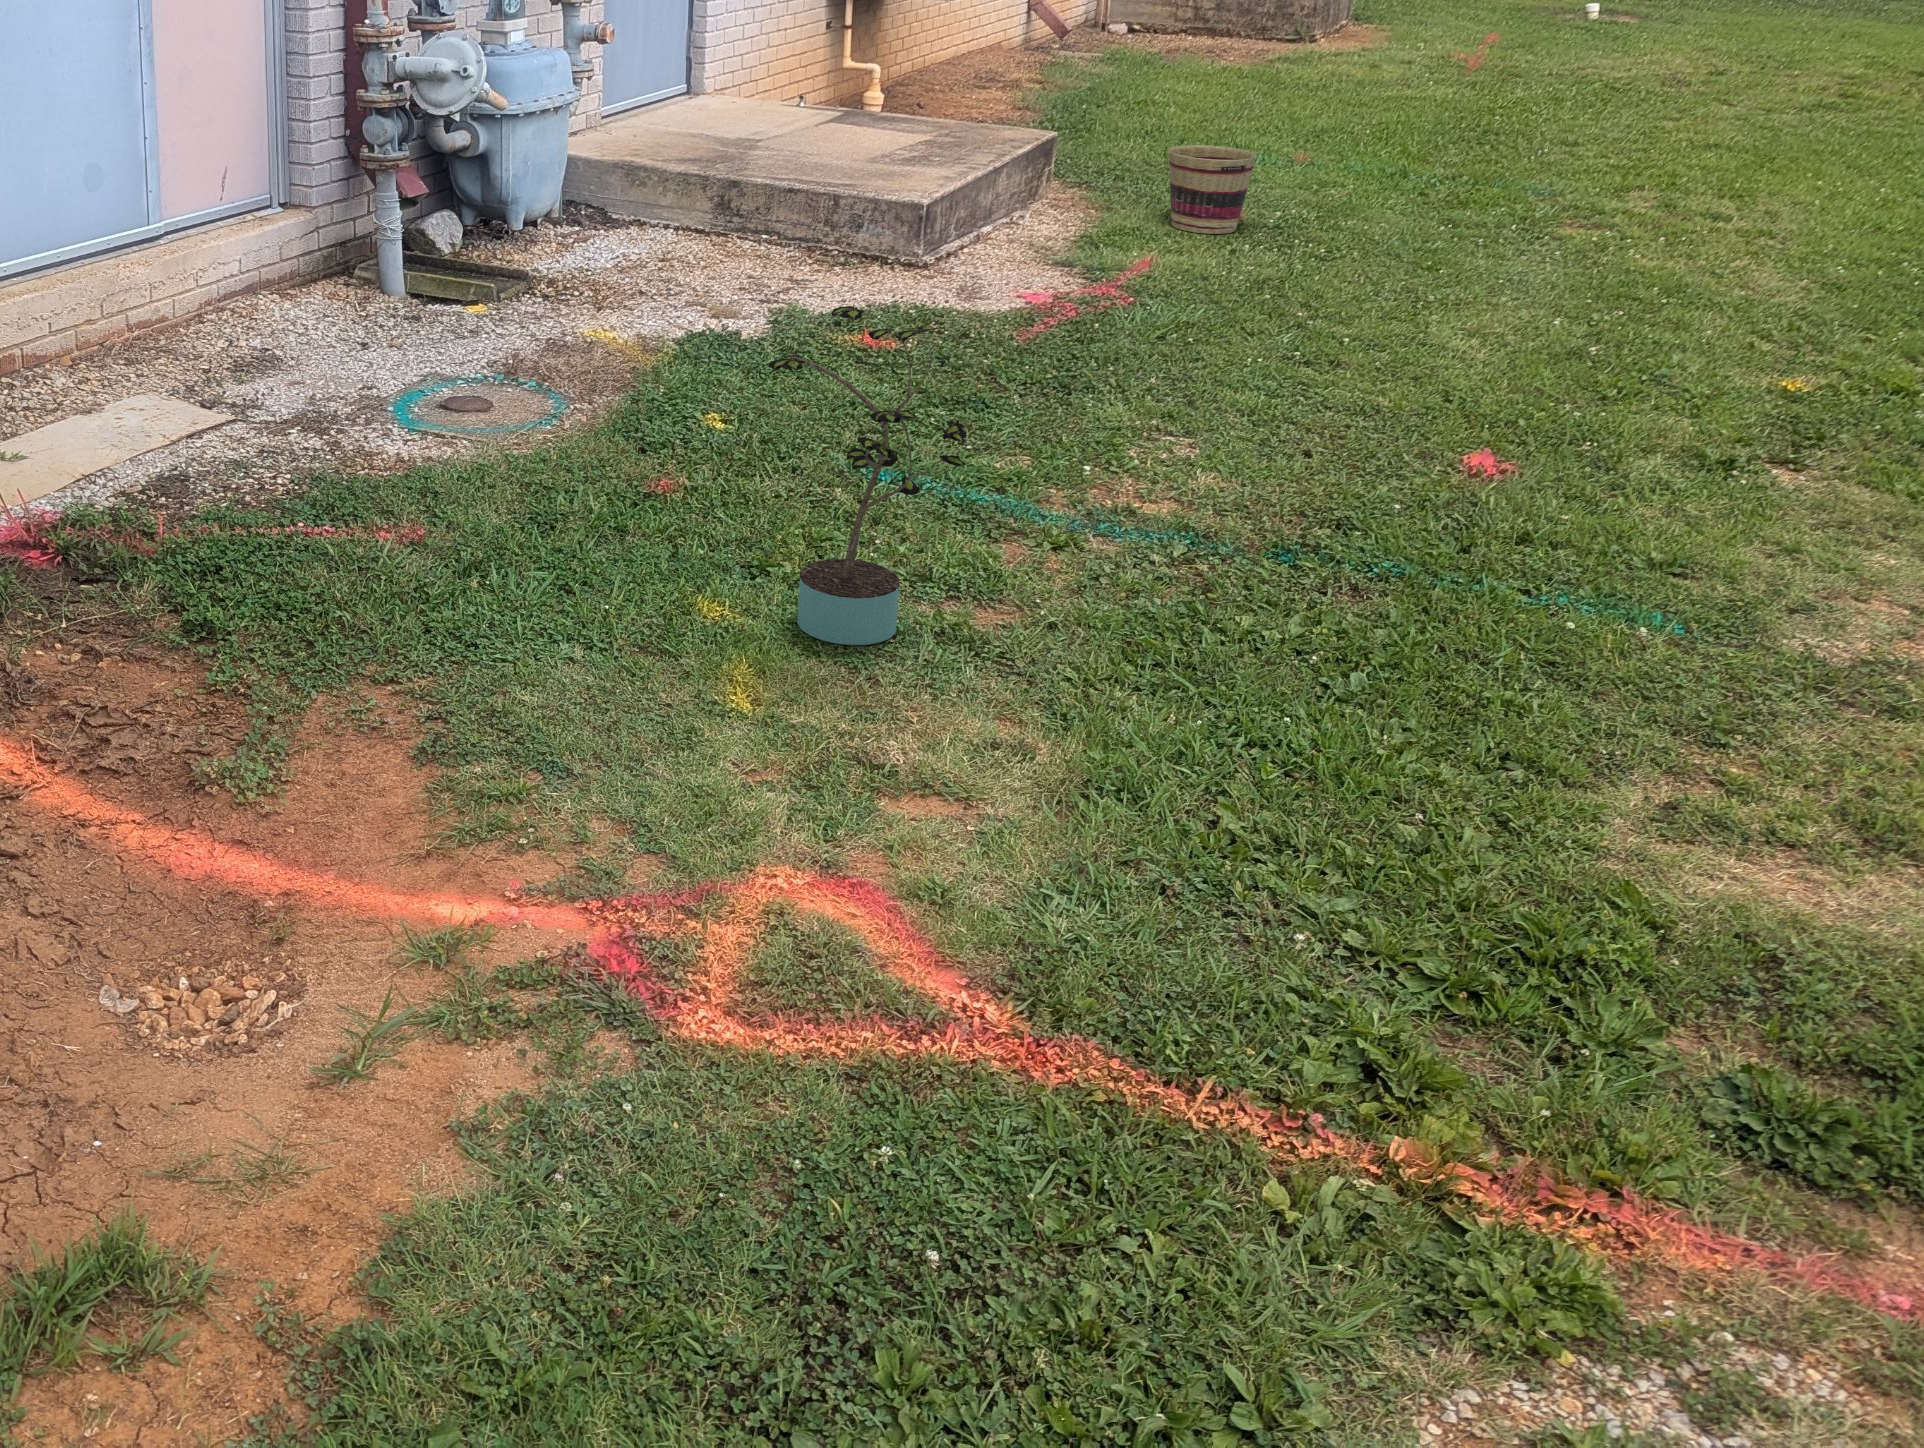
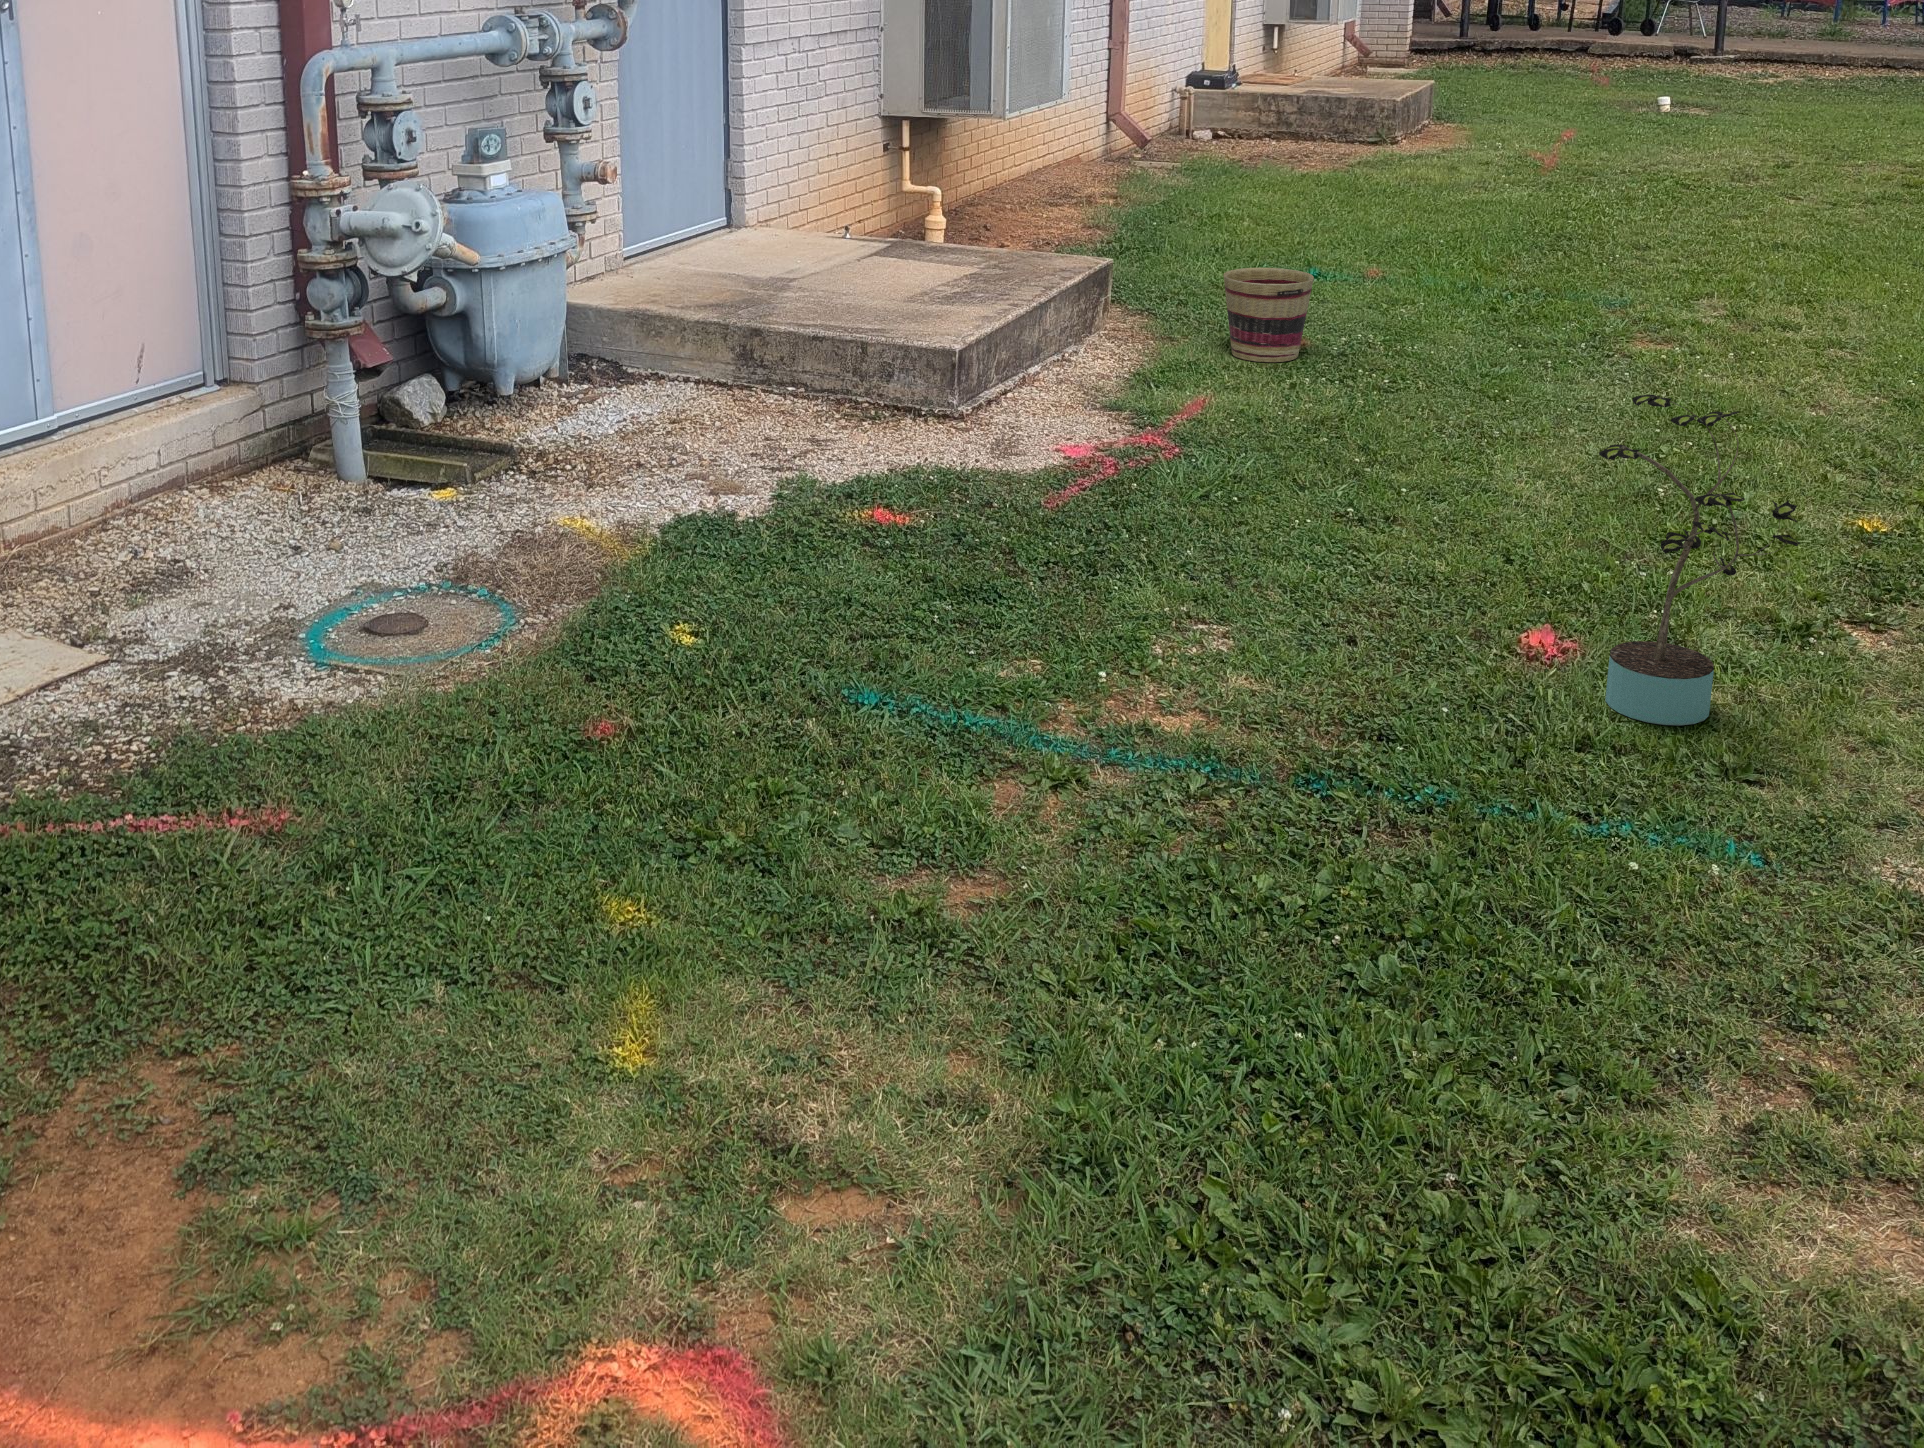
potted plant: present [769,306,966,645] -> present [1599,395,1800,725]

